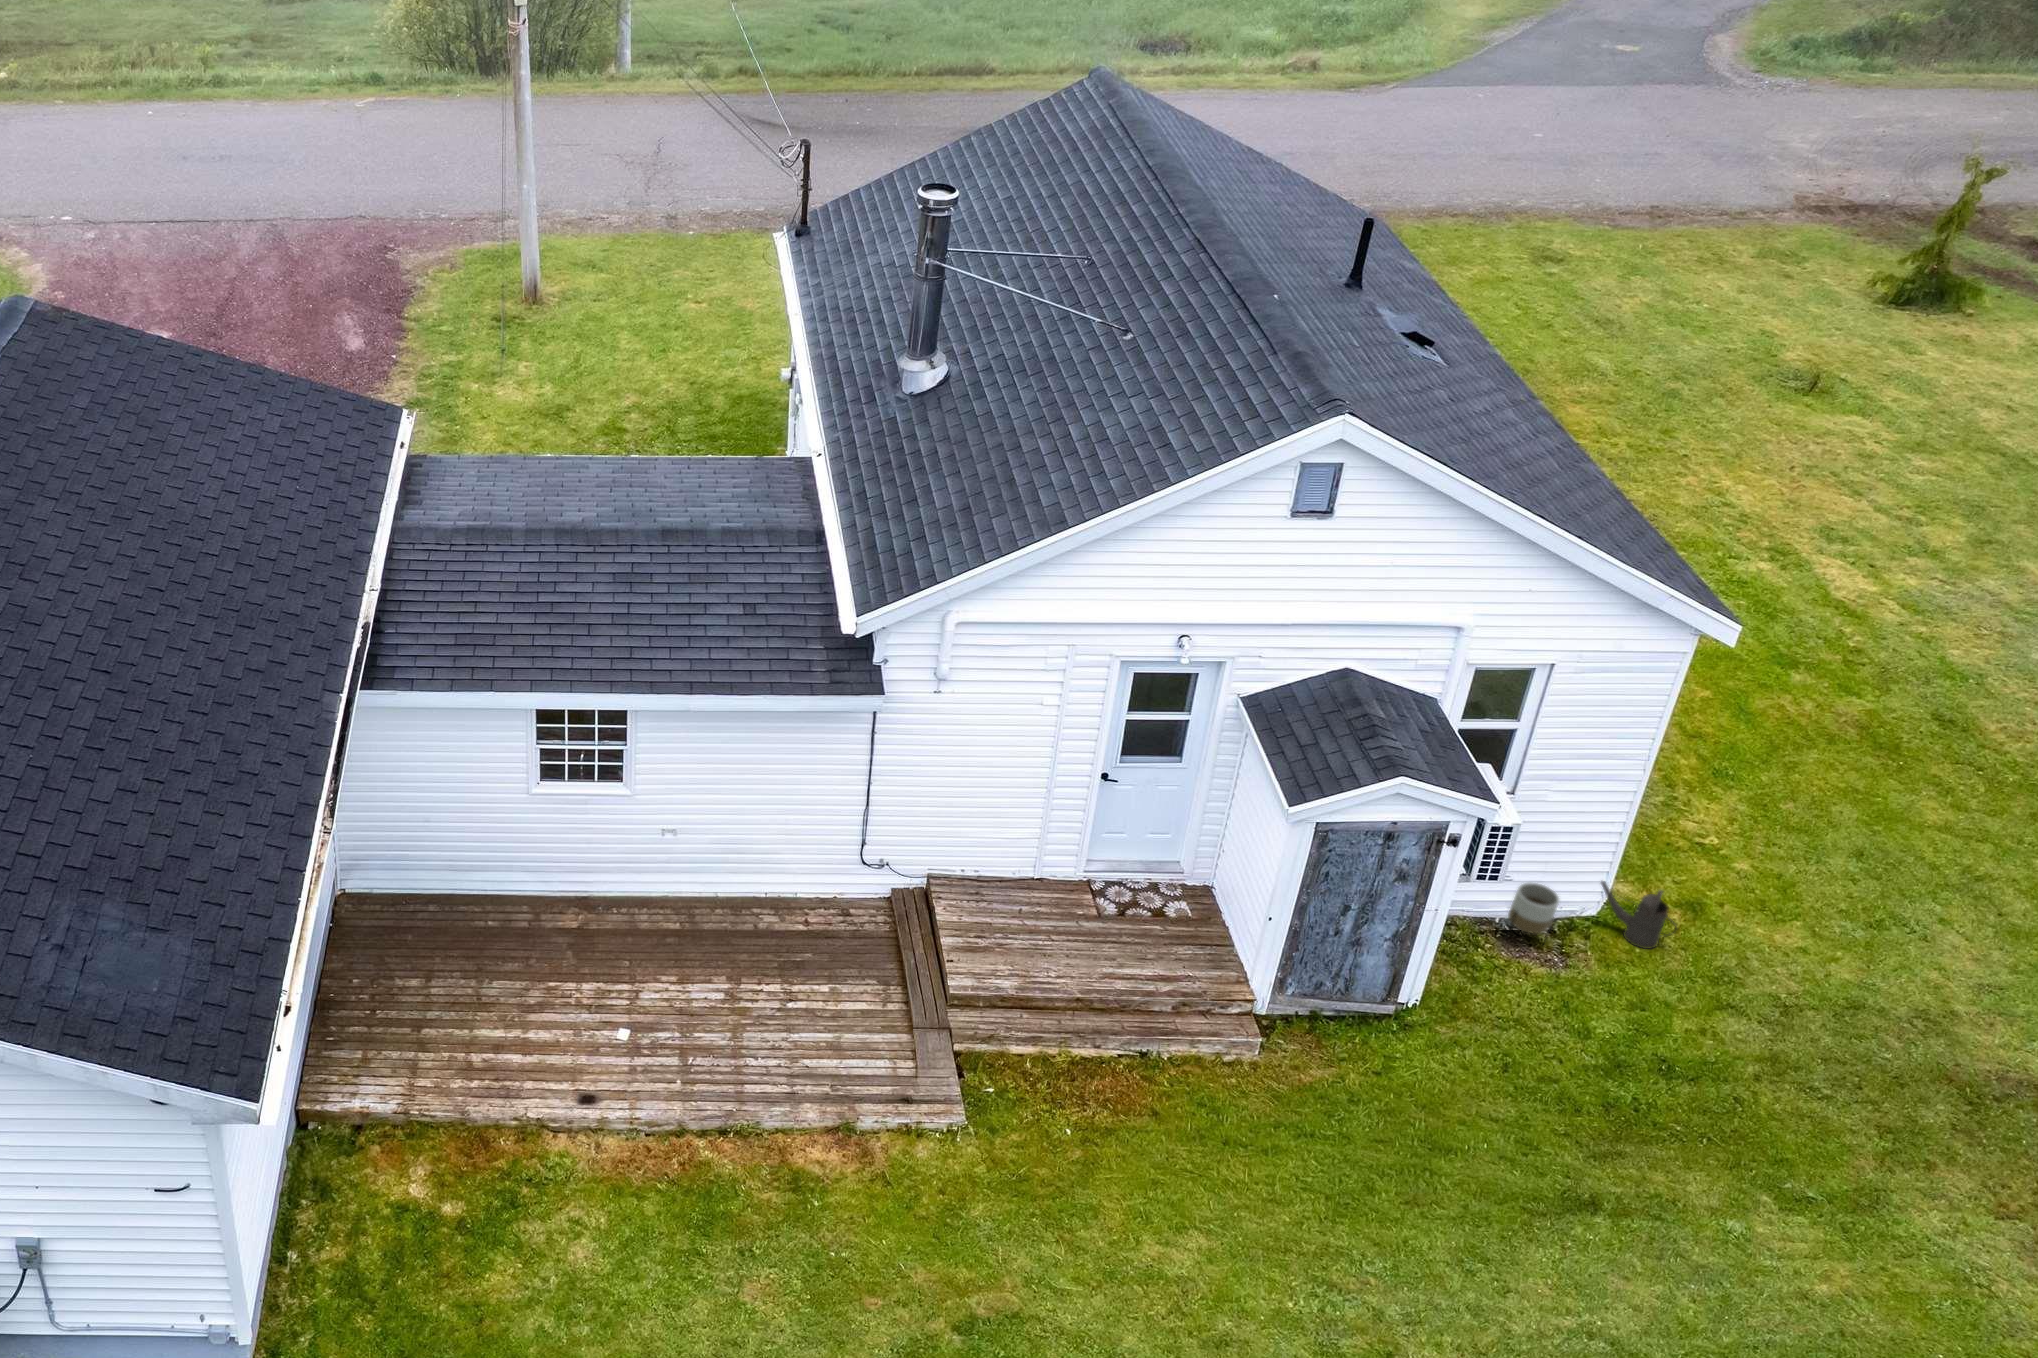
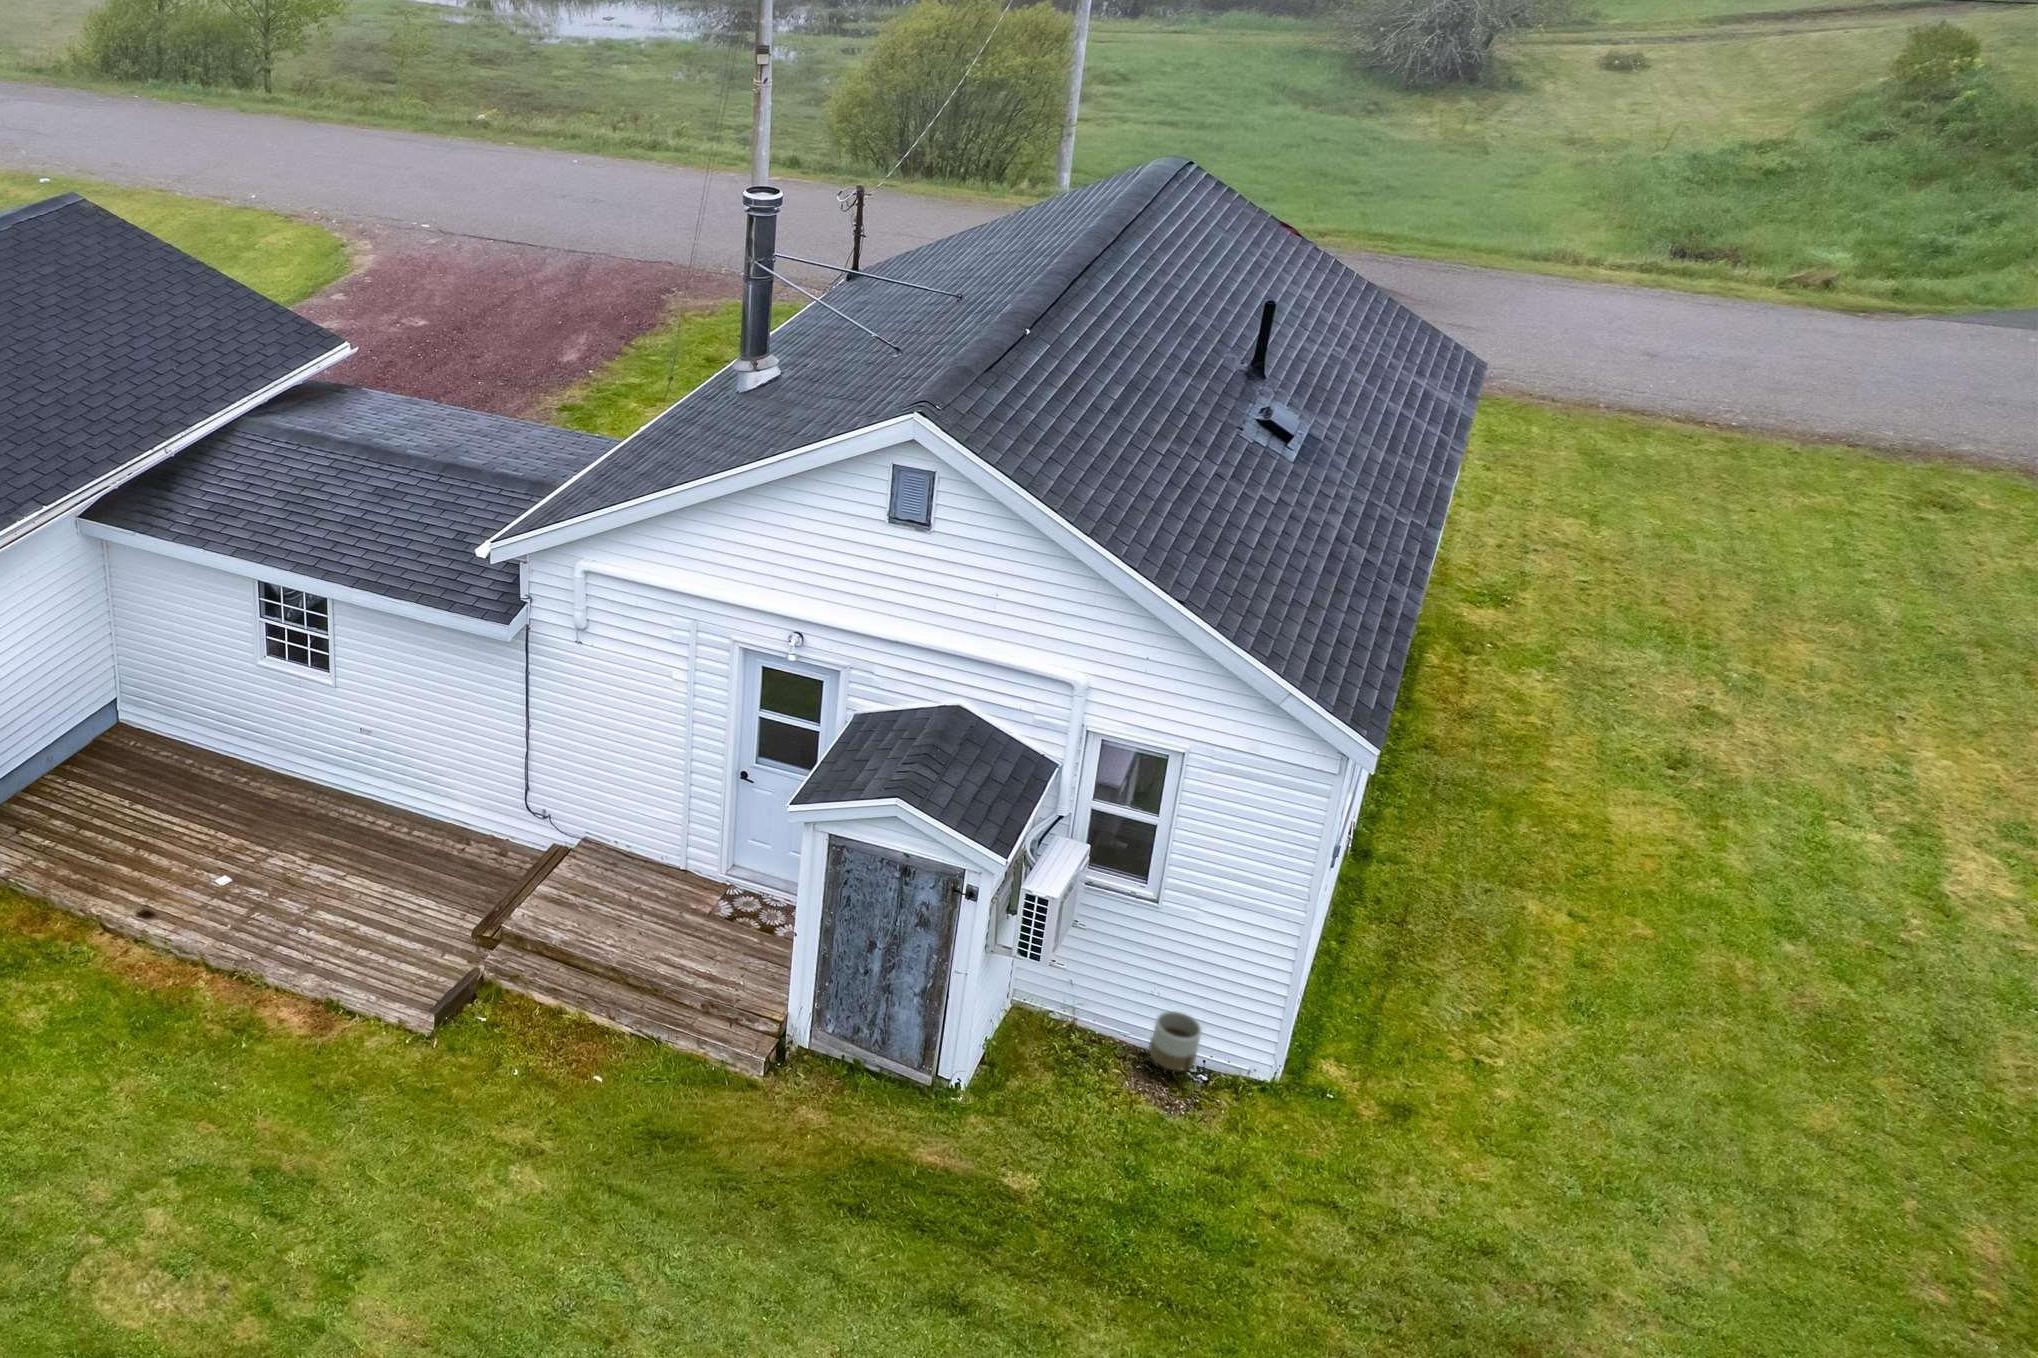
watering can: present [1601,881,1669,949] -> none [1272,1036,1342,1131]

